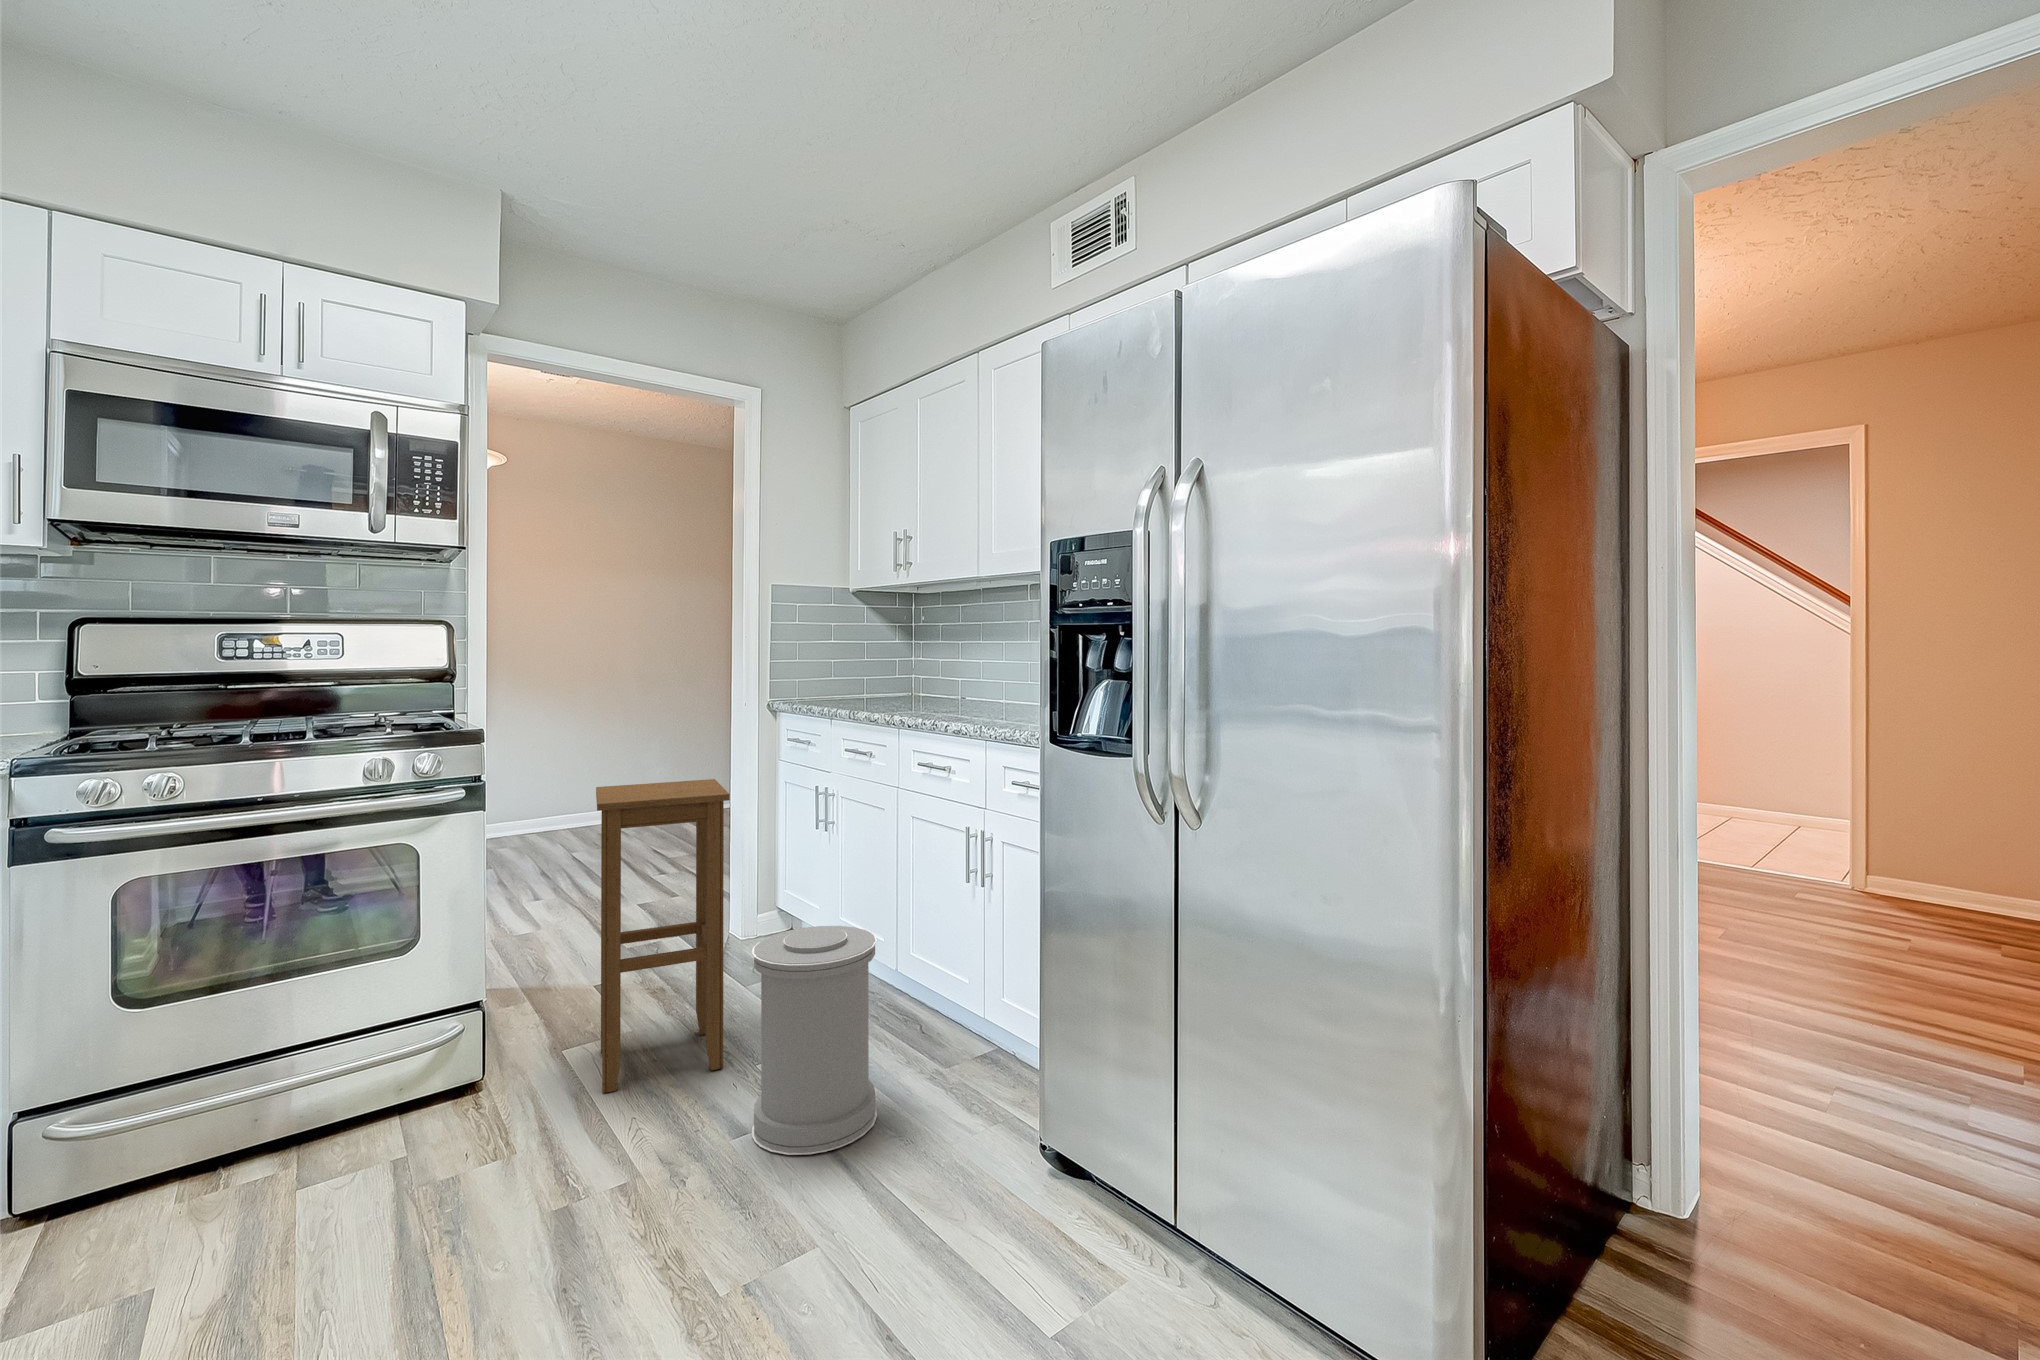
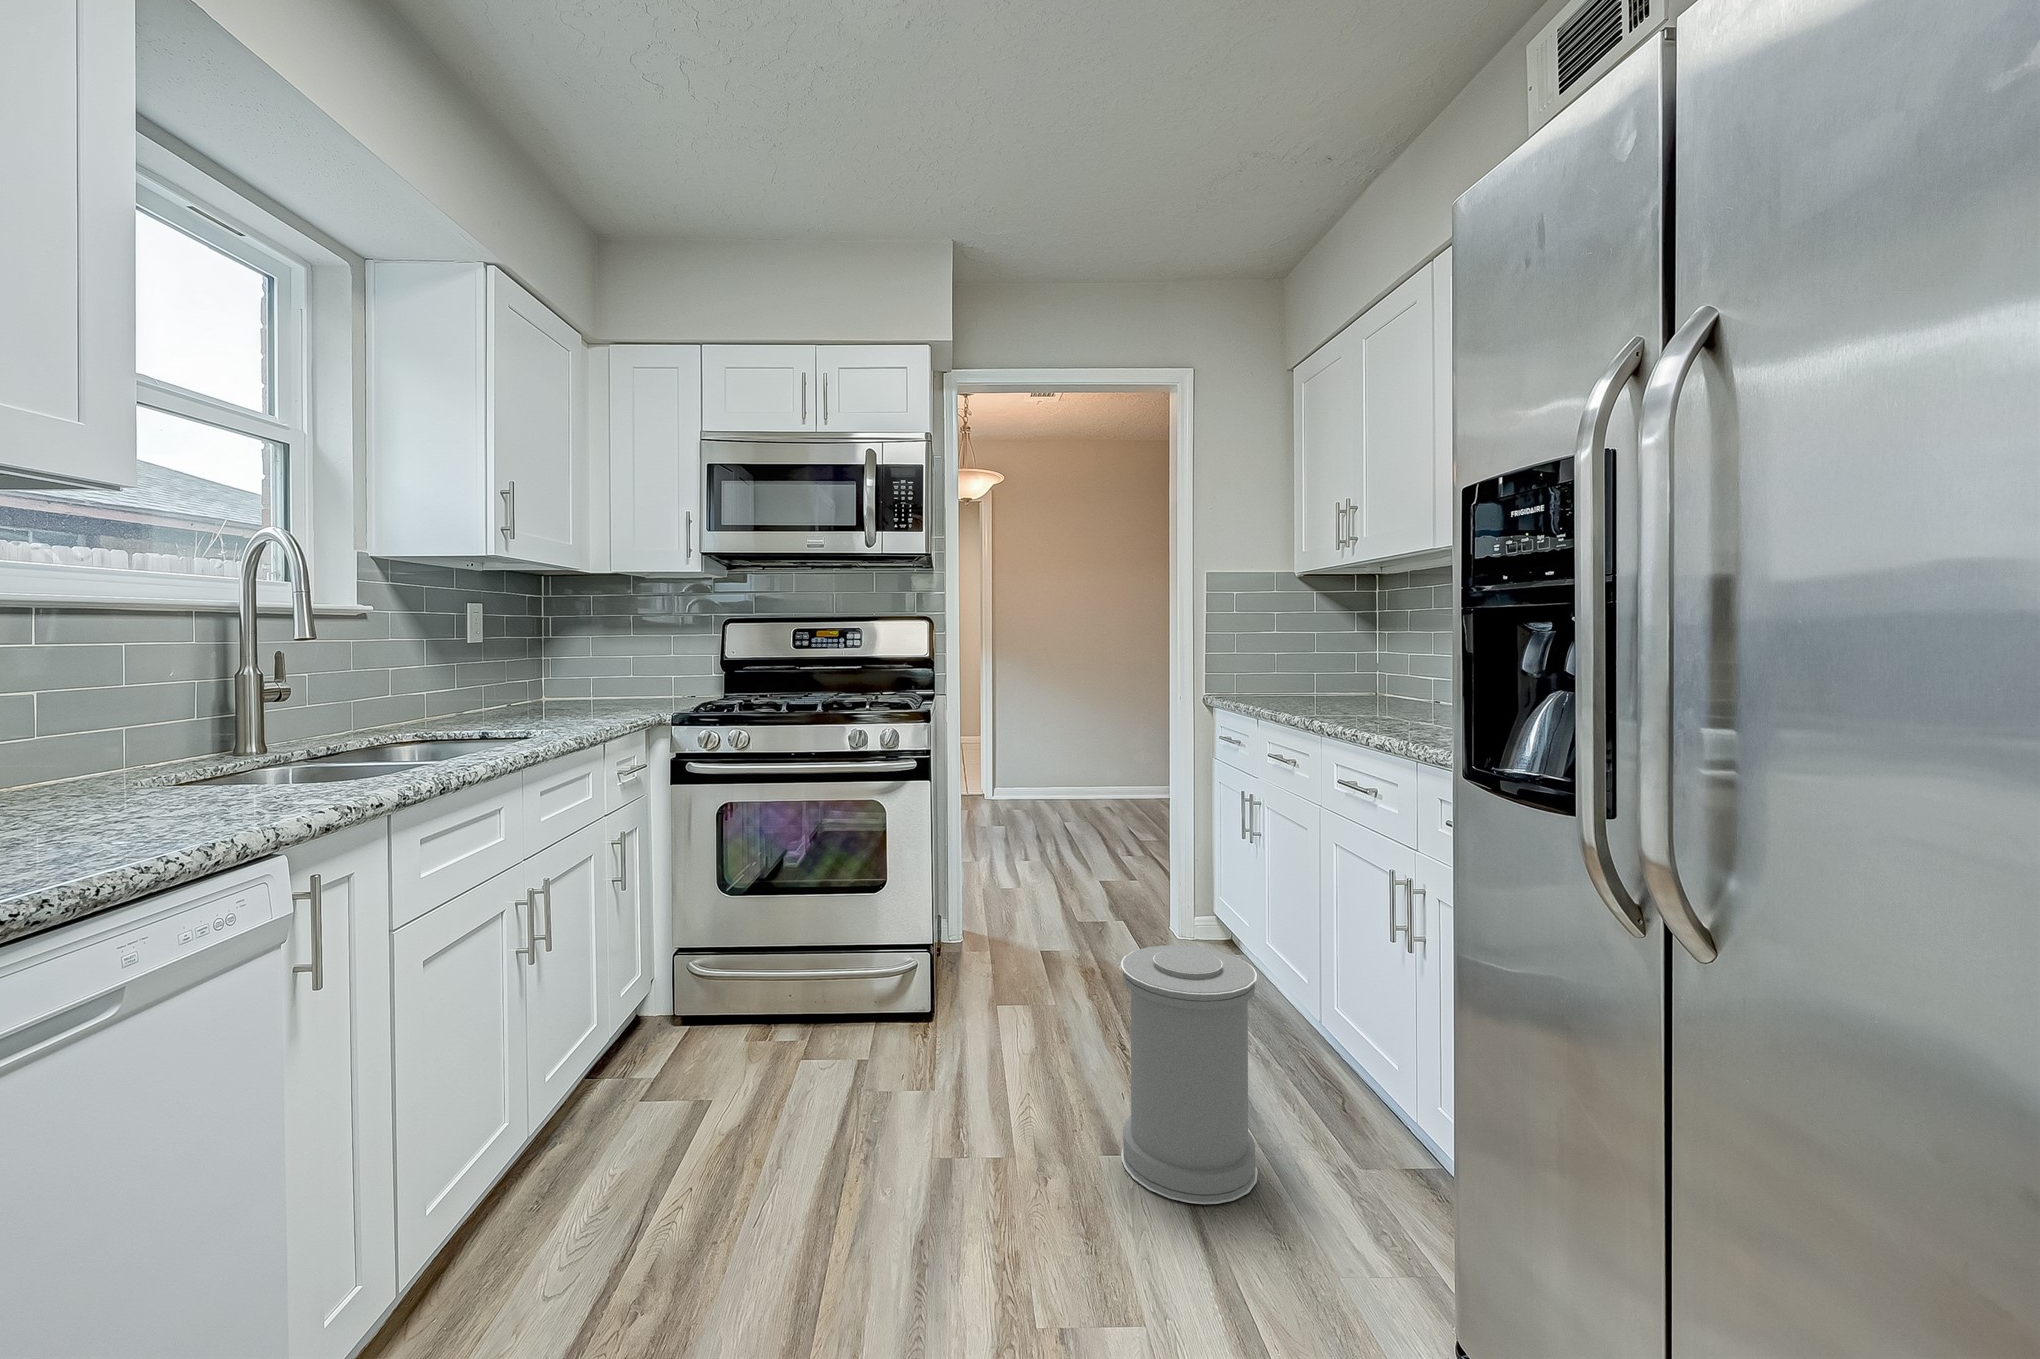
stool: present [596,779,730,1093] -> none [1006,771,1126,1068]

